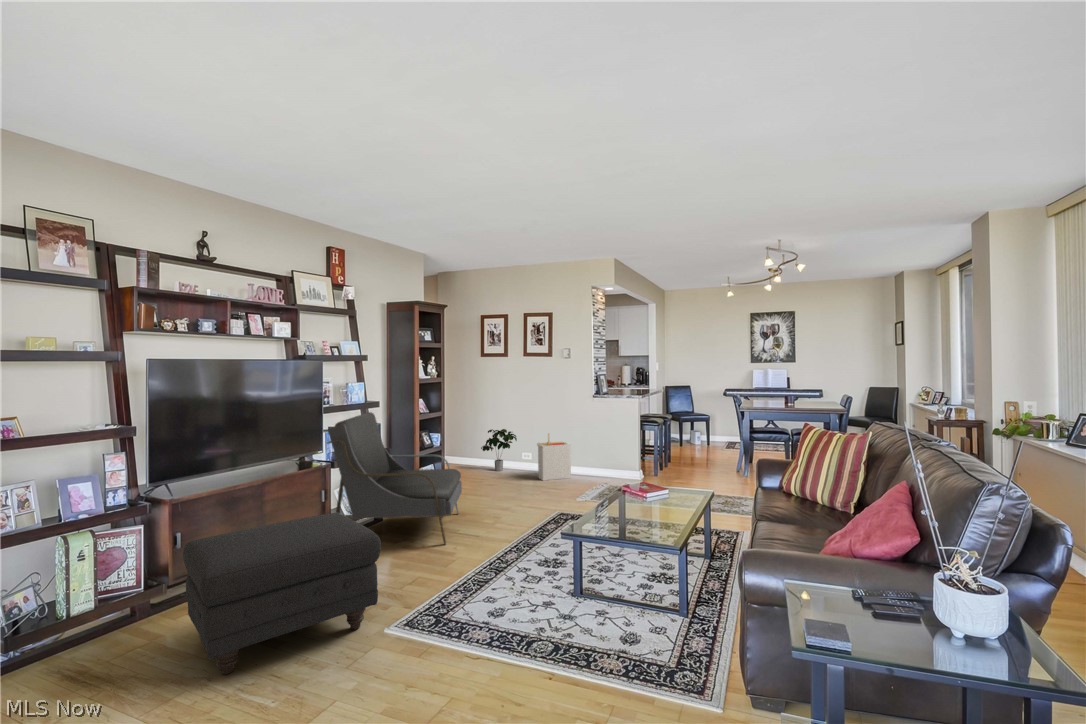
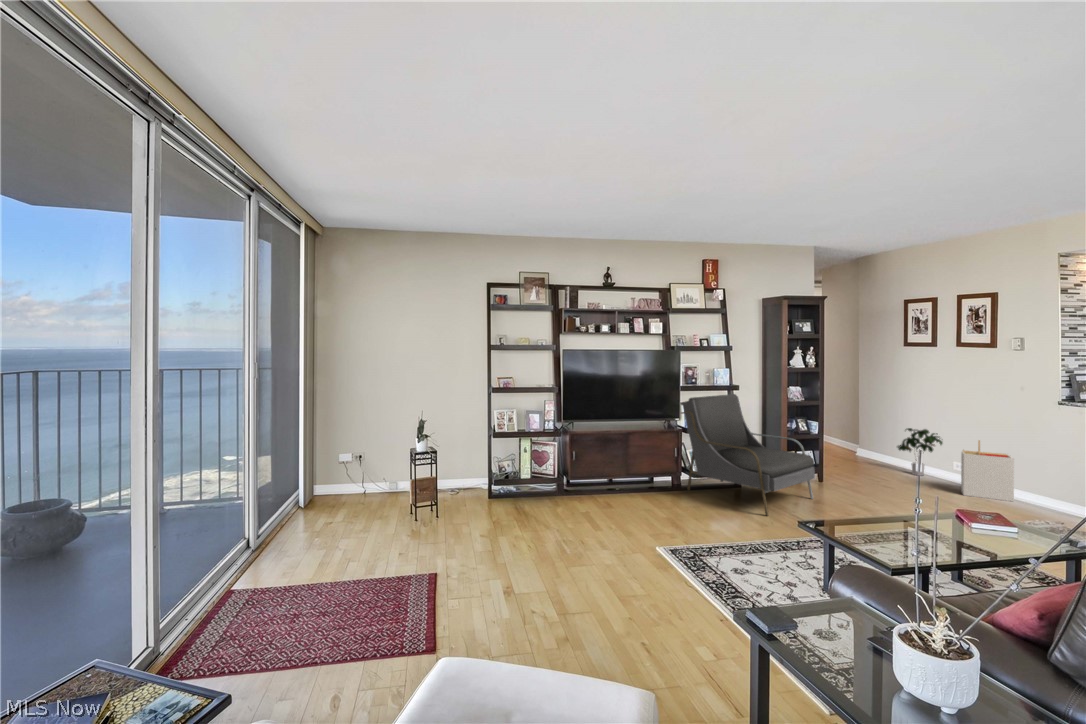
ottoman: present [183,513,381,674] -> none [544,455,656,540]

